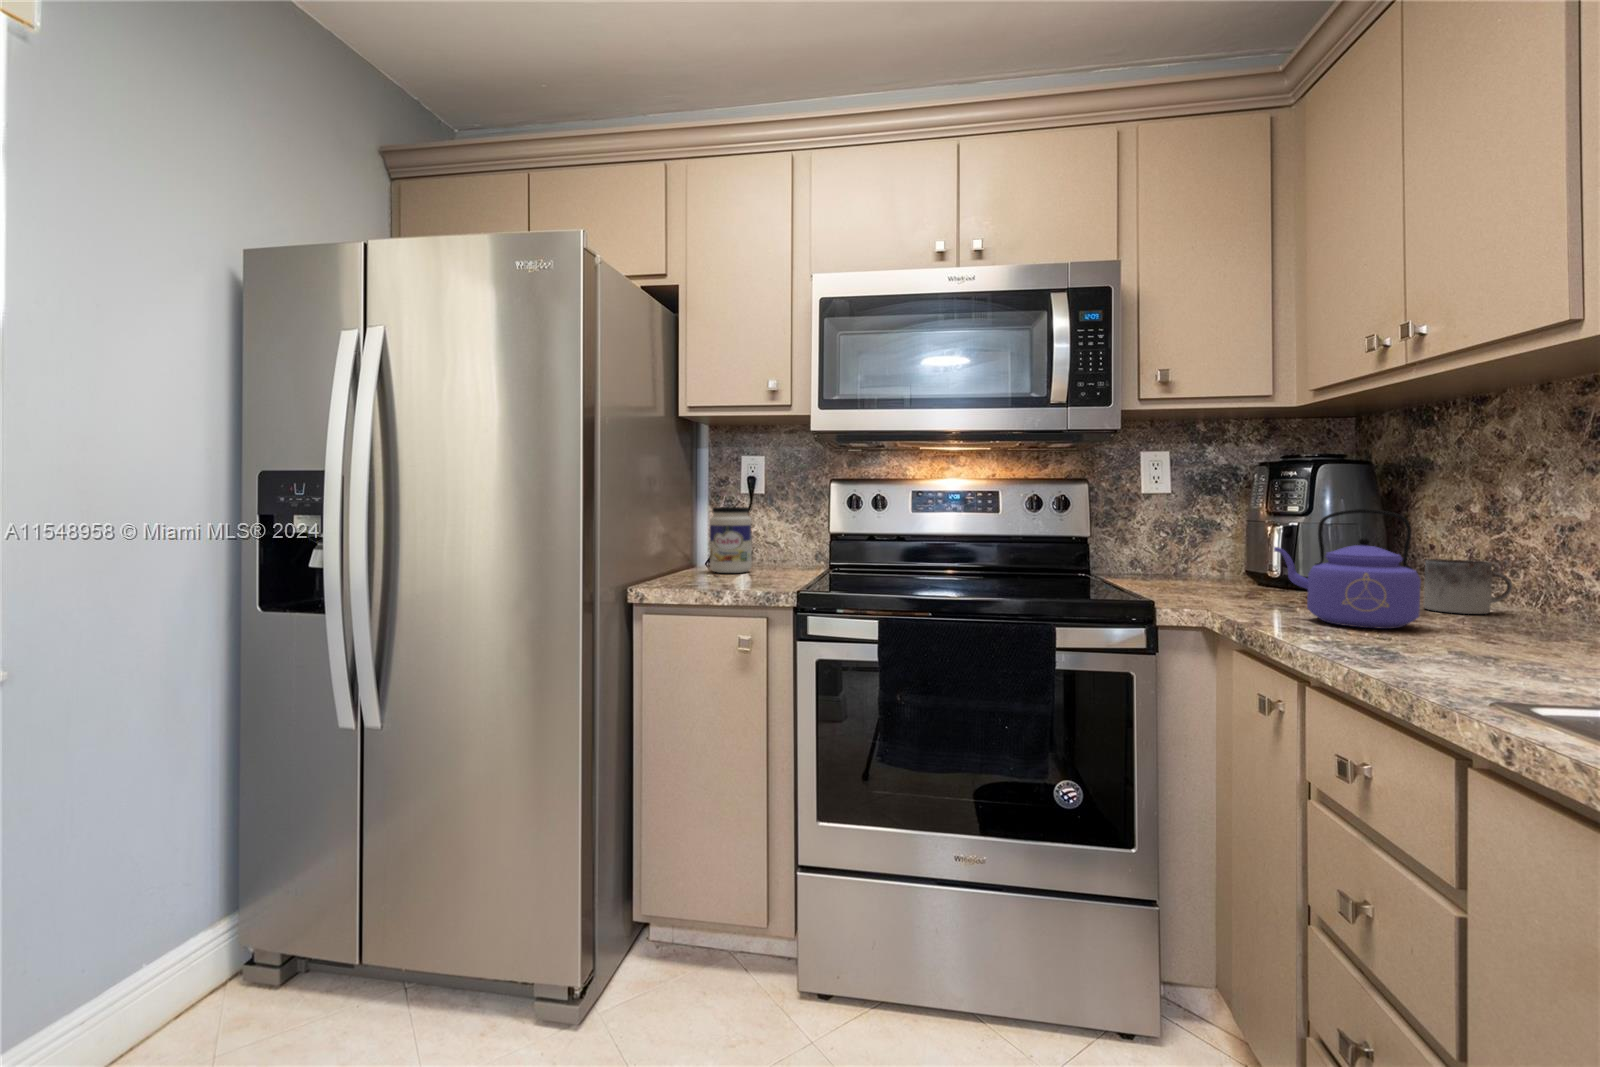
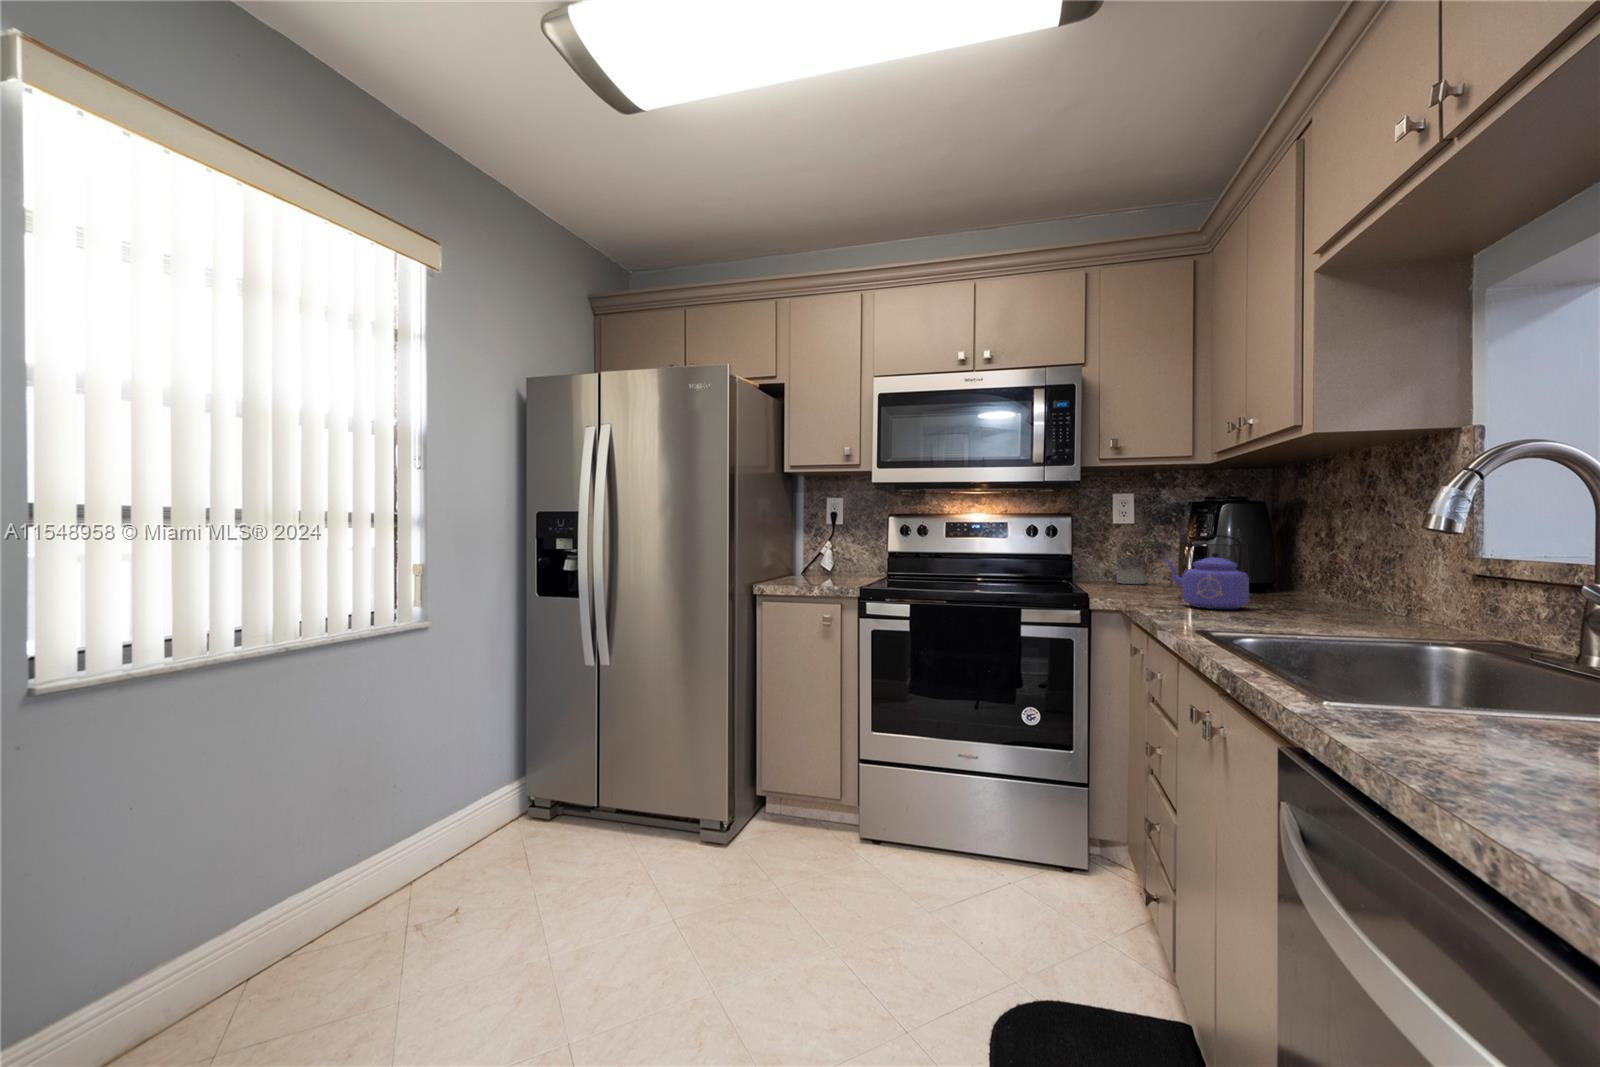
jar: present [710,507,752,573] -> none [805,533,834,578]
mug: present [1423,559,1512,614] -> present [1117,558,1155,584]

